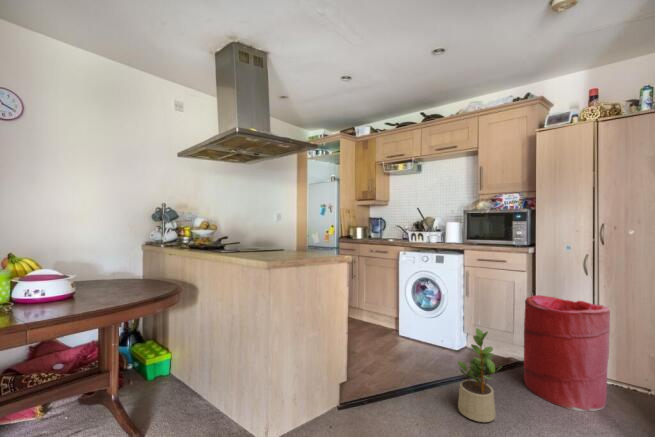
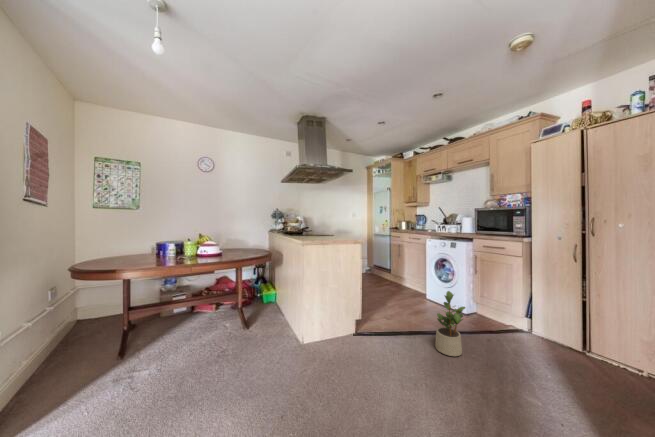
laundry hamper: present [524,295,610,411] -> none [508,276,584,372]

